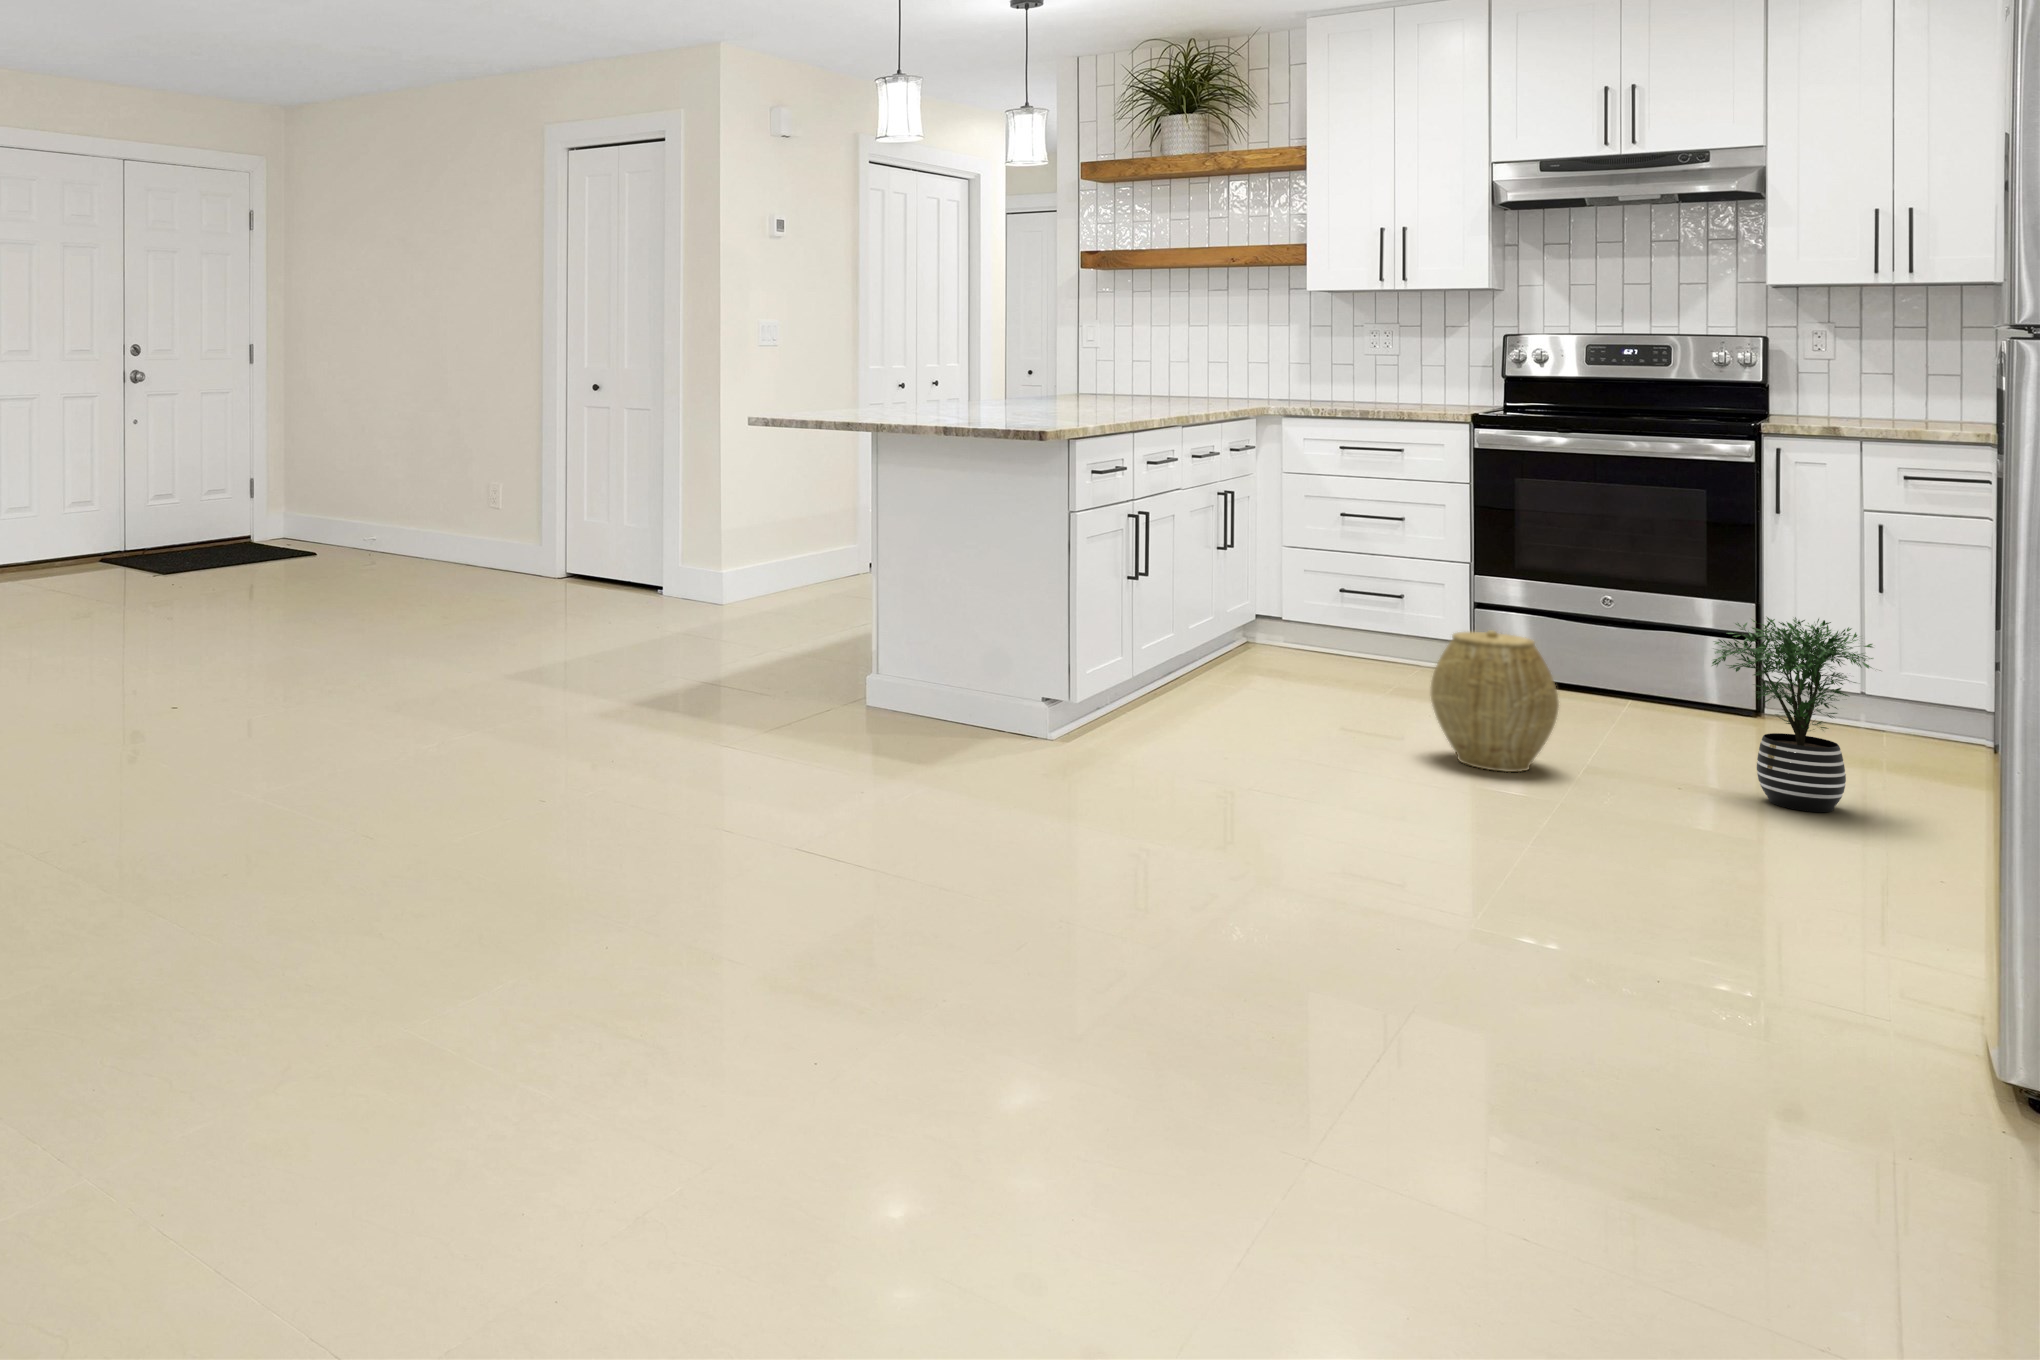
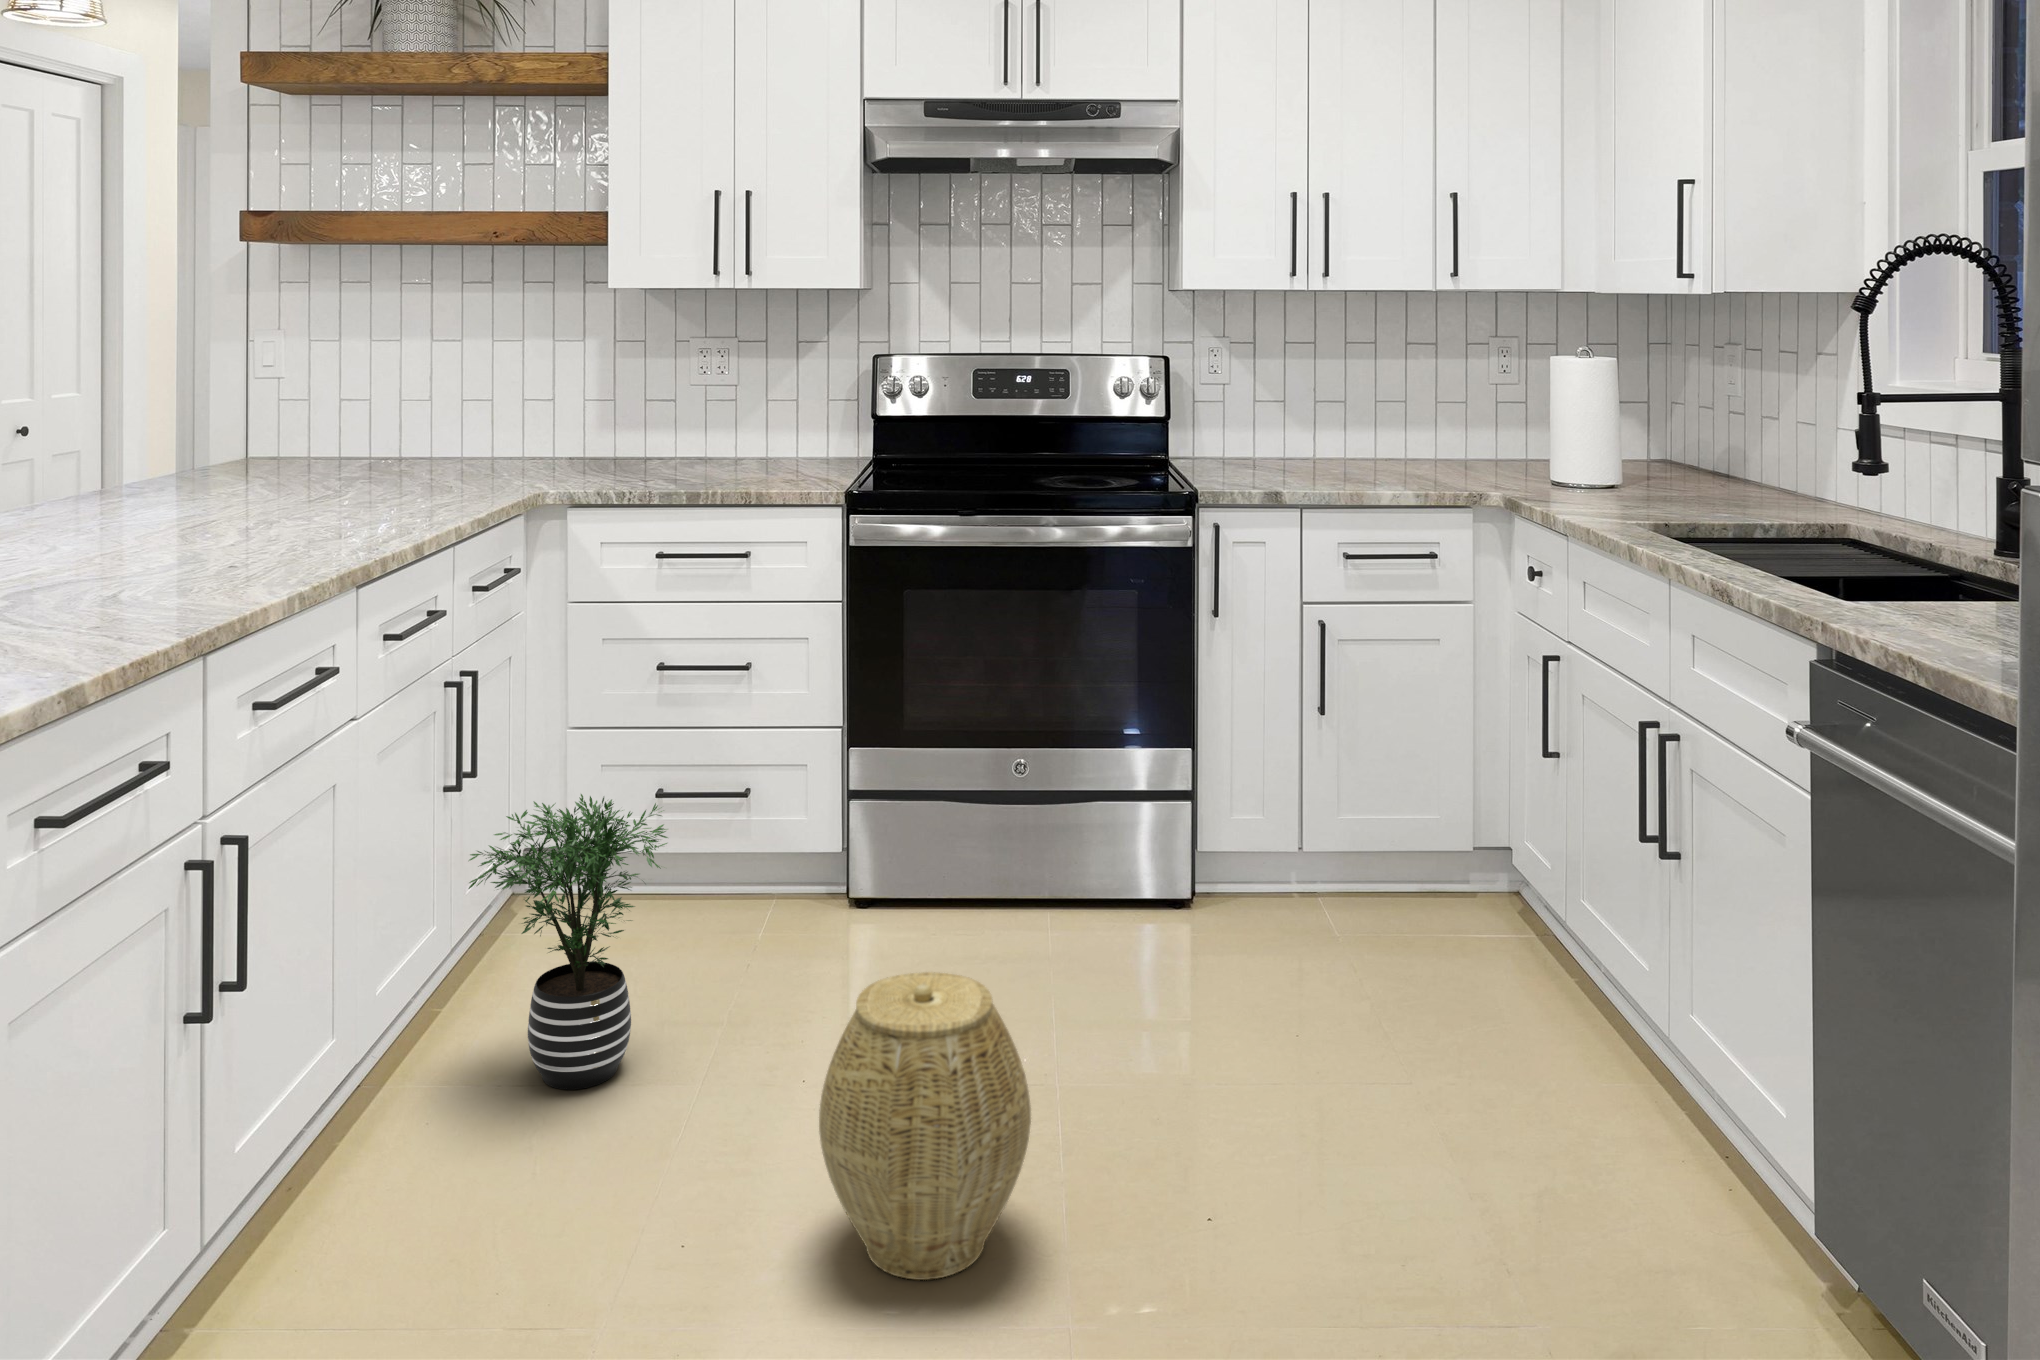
potted plant: present [1712,617,1873,812] -> present [468,794,668,1090]

